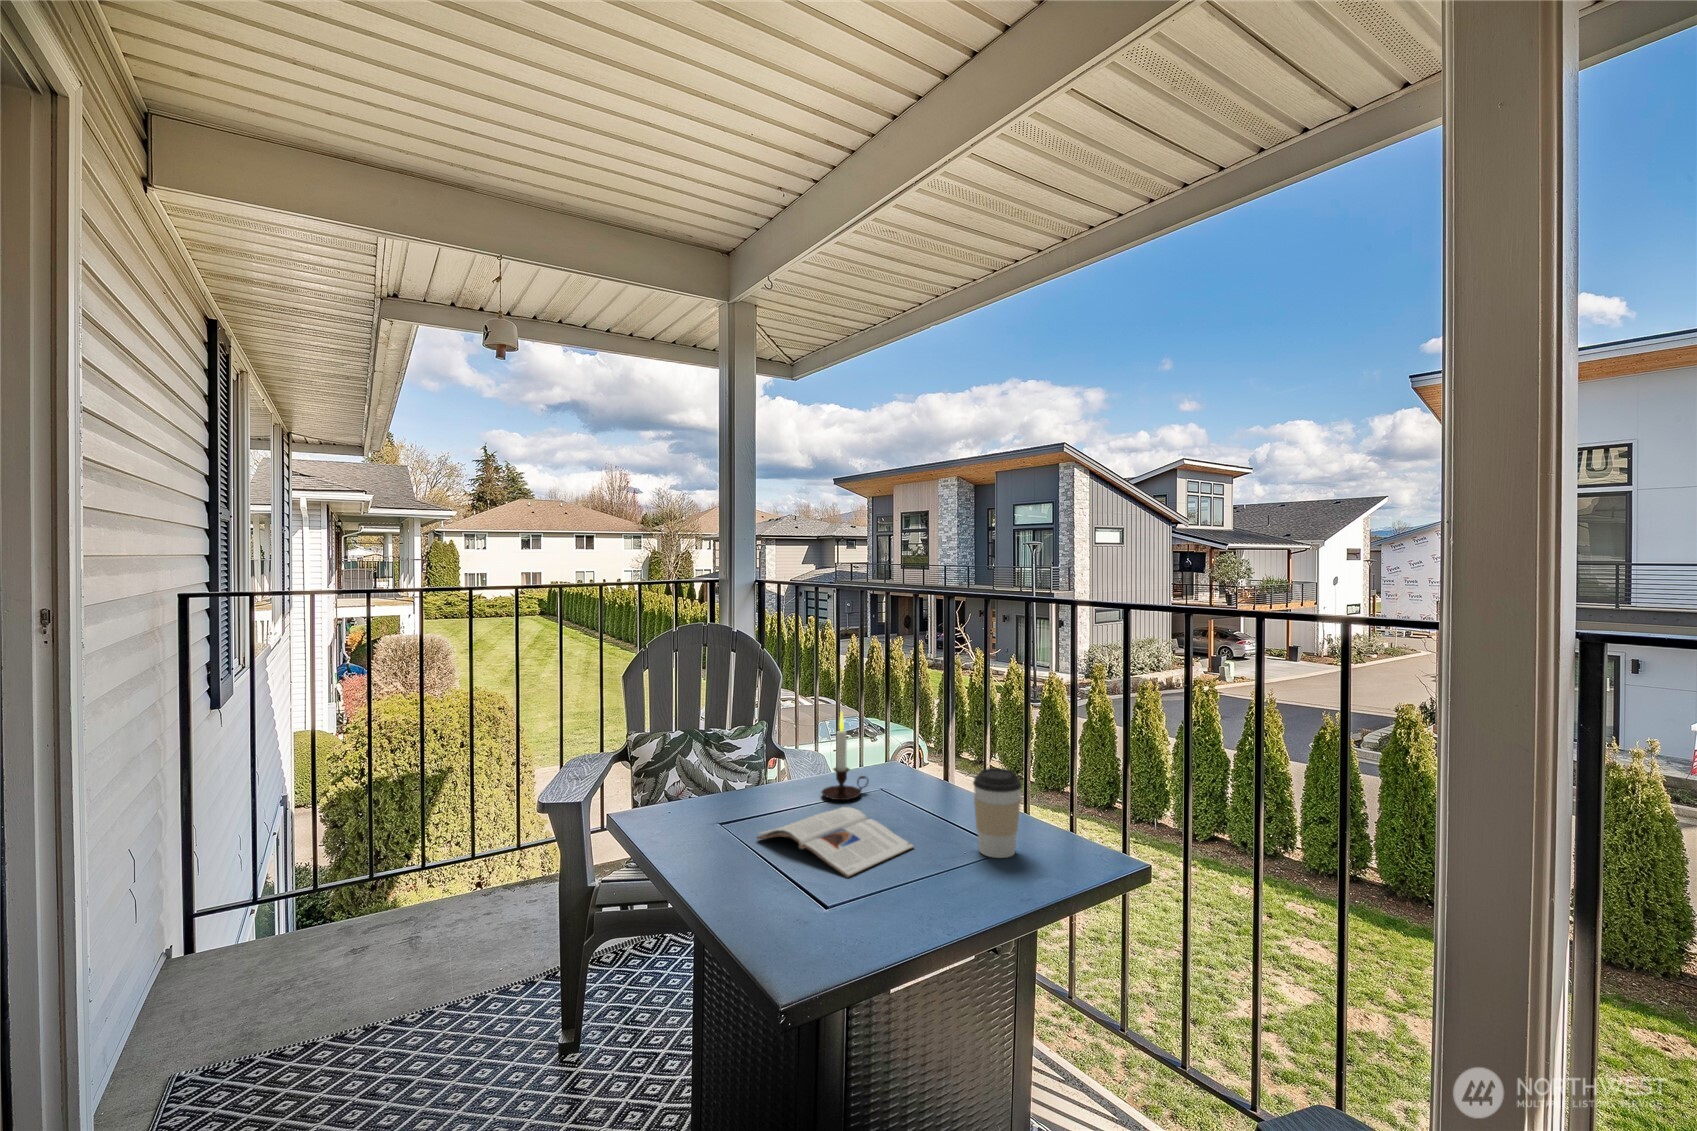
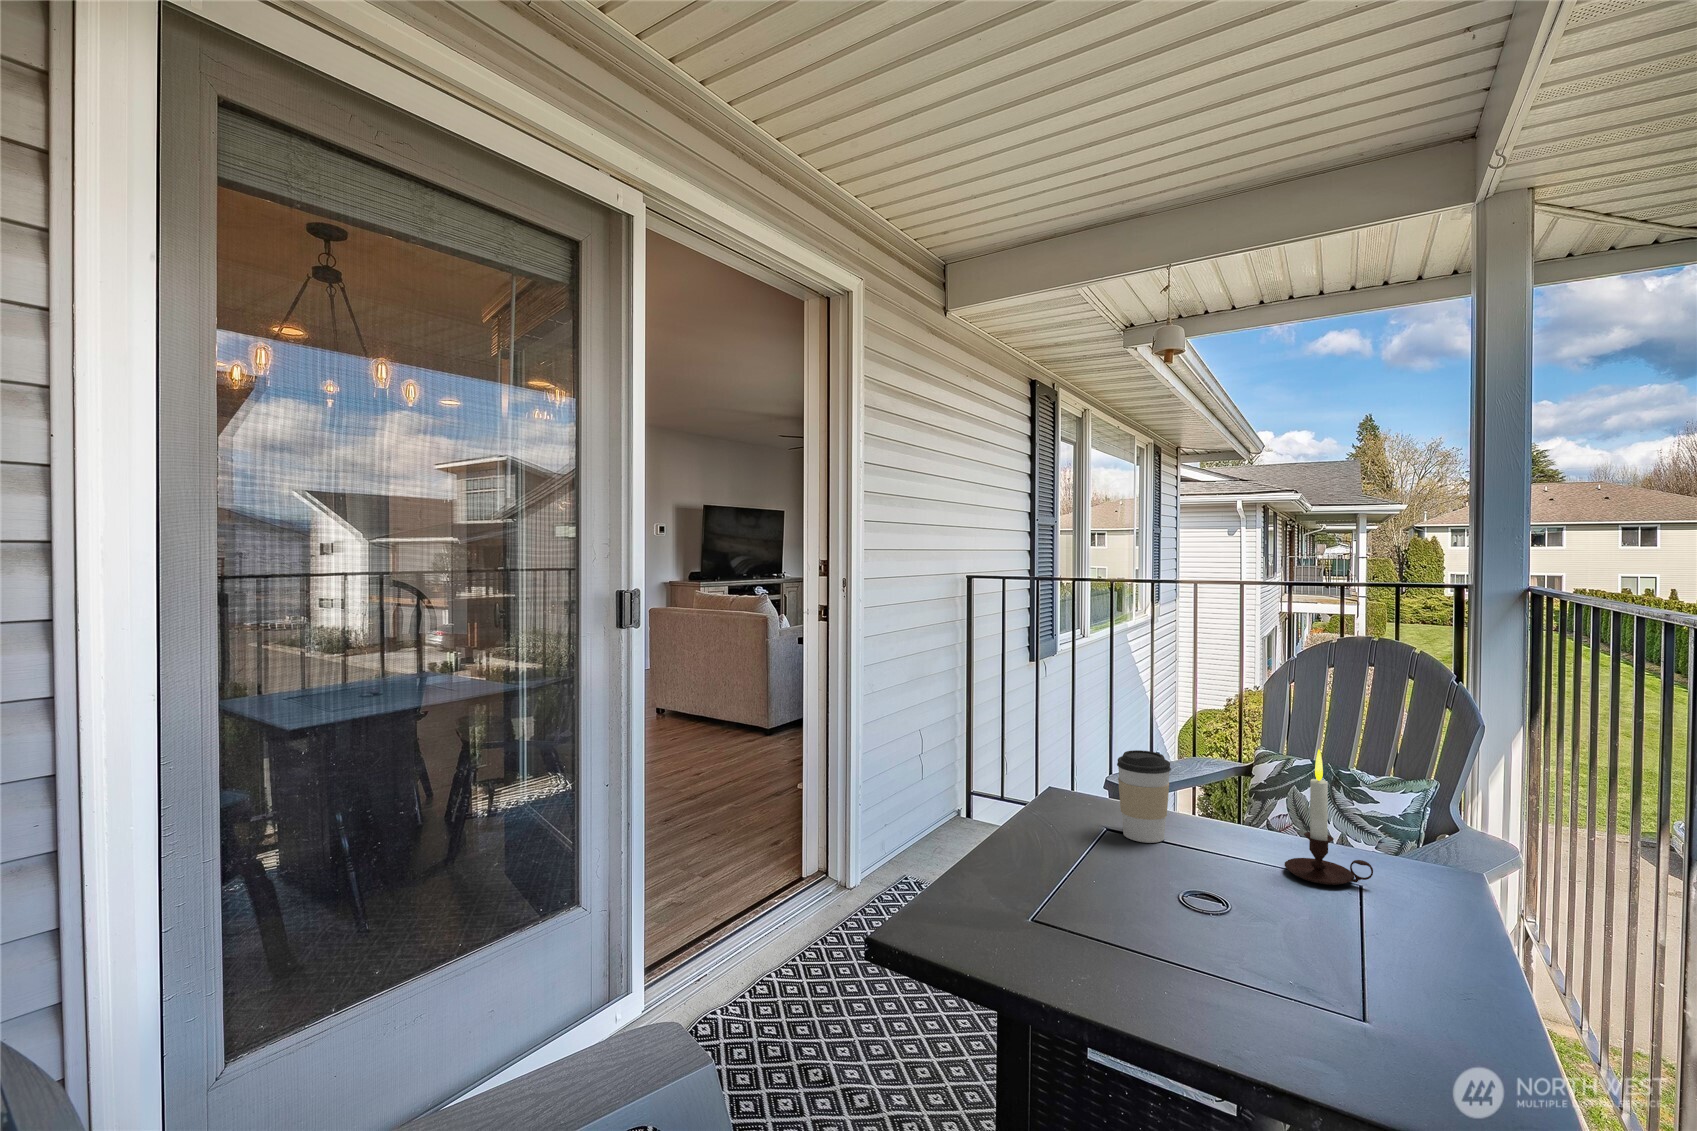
coffee cup: present [973,768,1022,858] -> present [1117,750,1171,843]
magazine: present [758,807,914,877] -> none [1103,855,1257,959]

